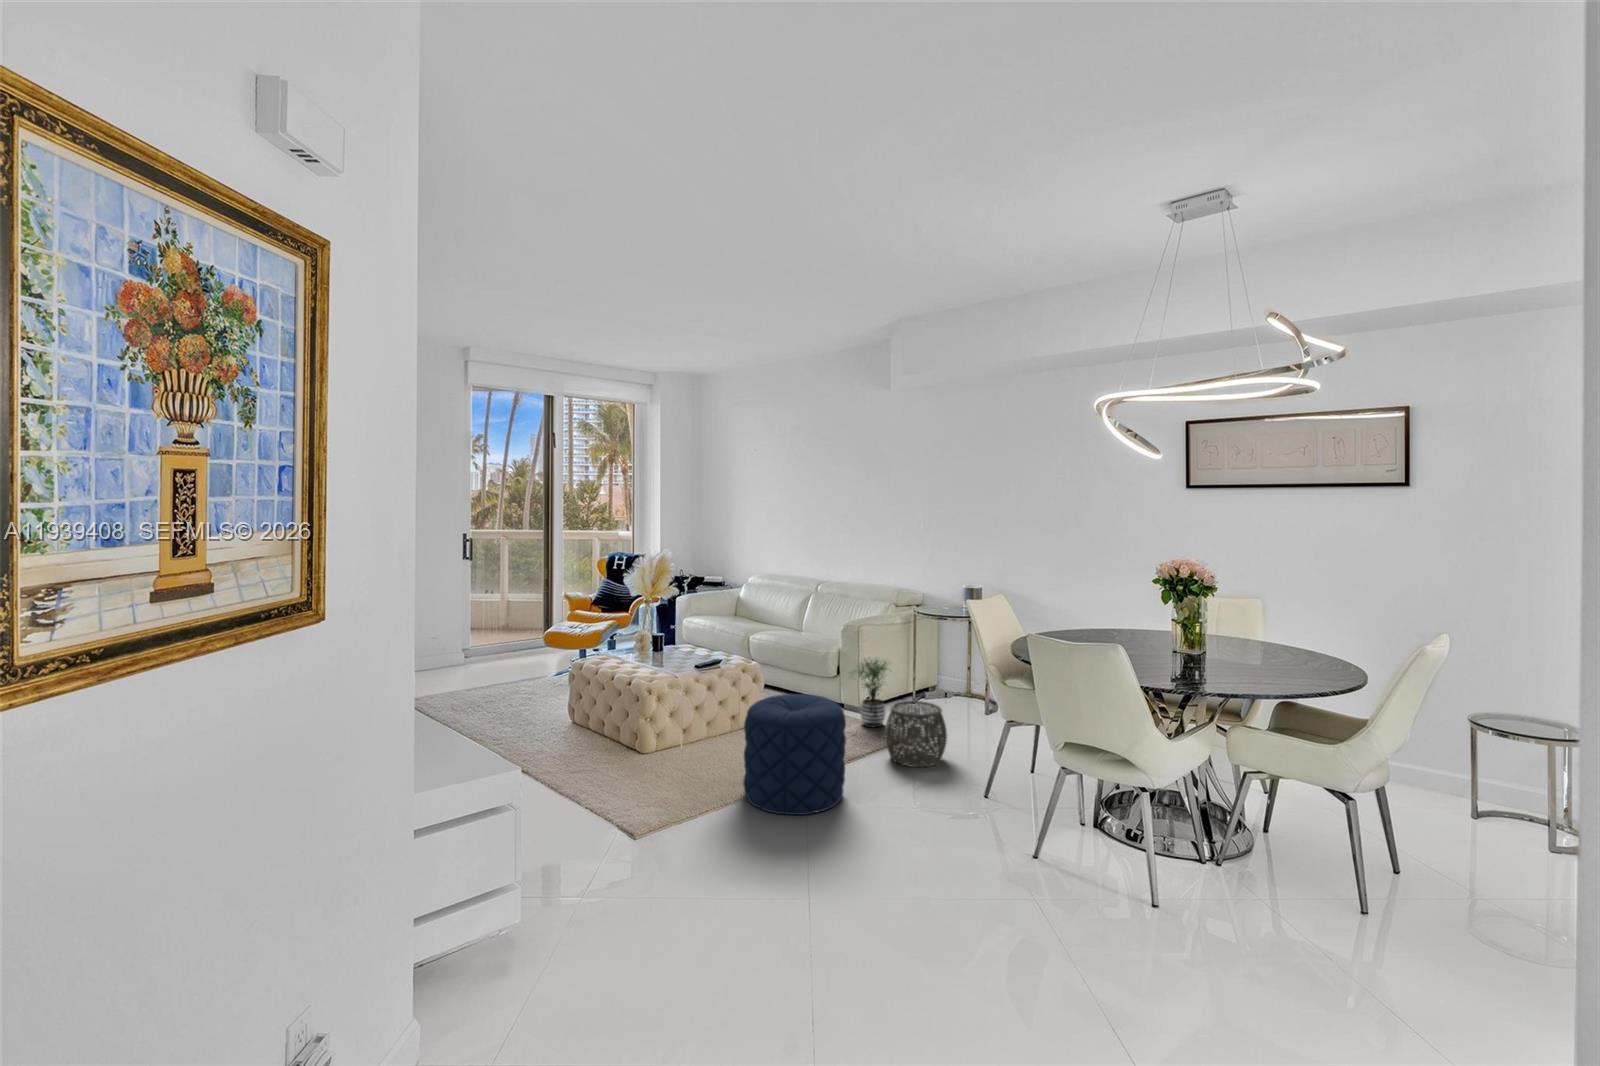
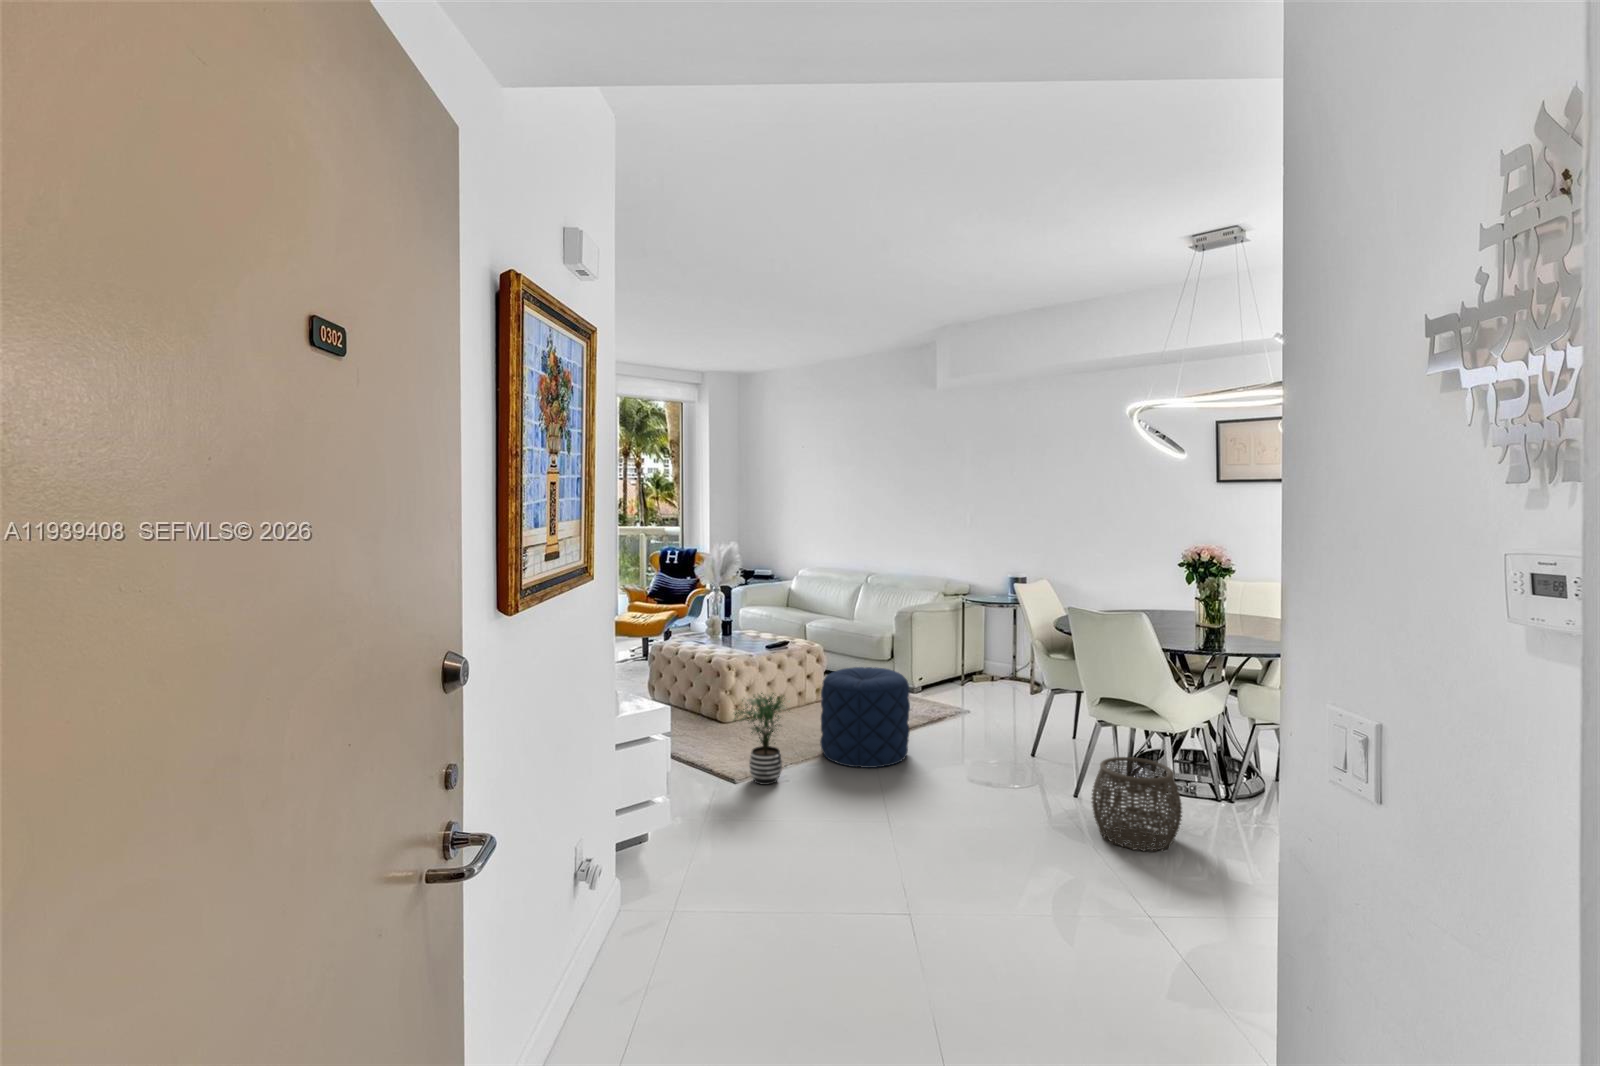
potted plant: present [849,658,888,727] -> present [734,693,790,785]
woven basket: present [885,701,947,768] -> present [1092,757,1182,851]

